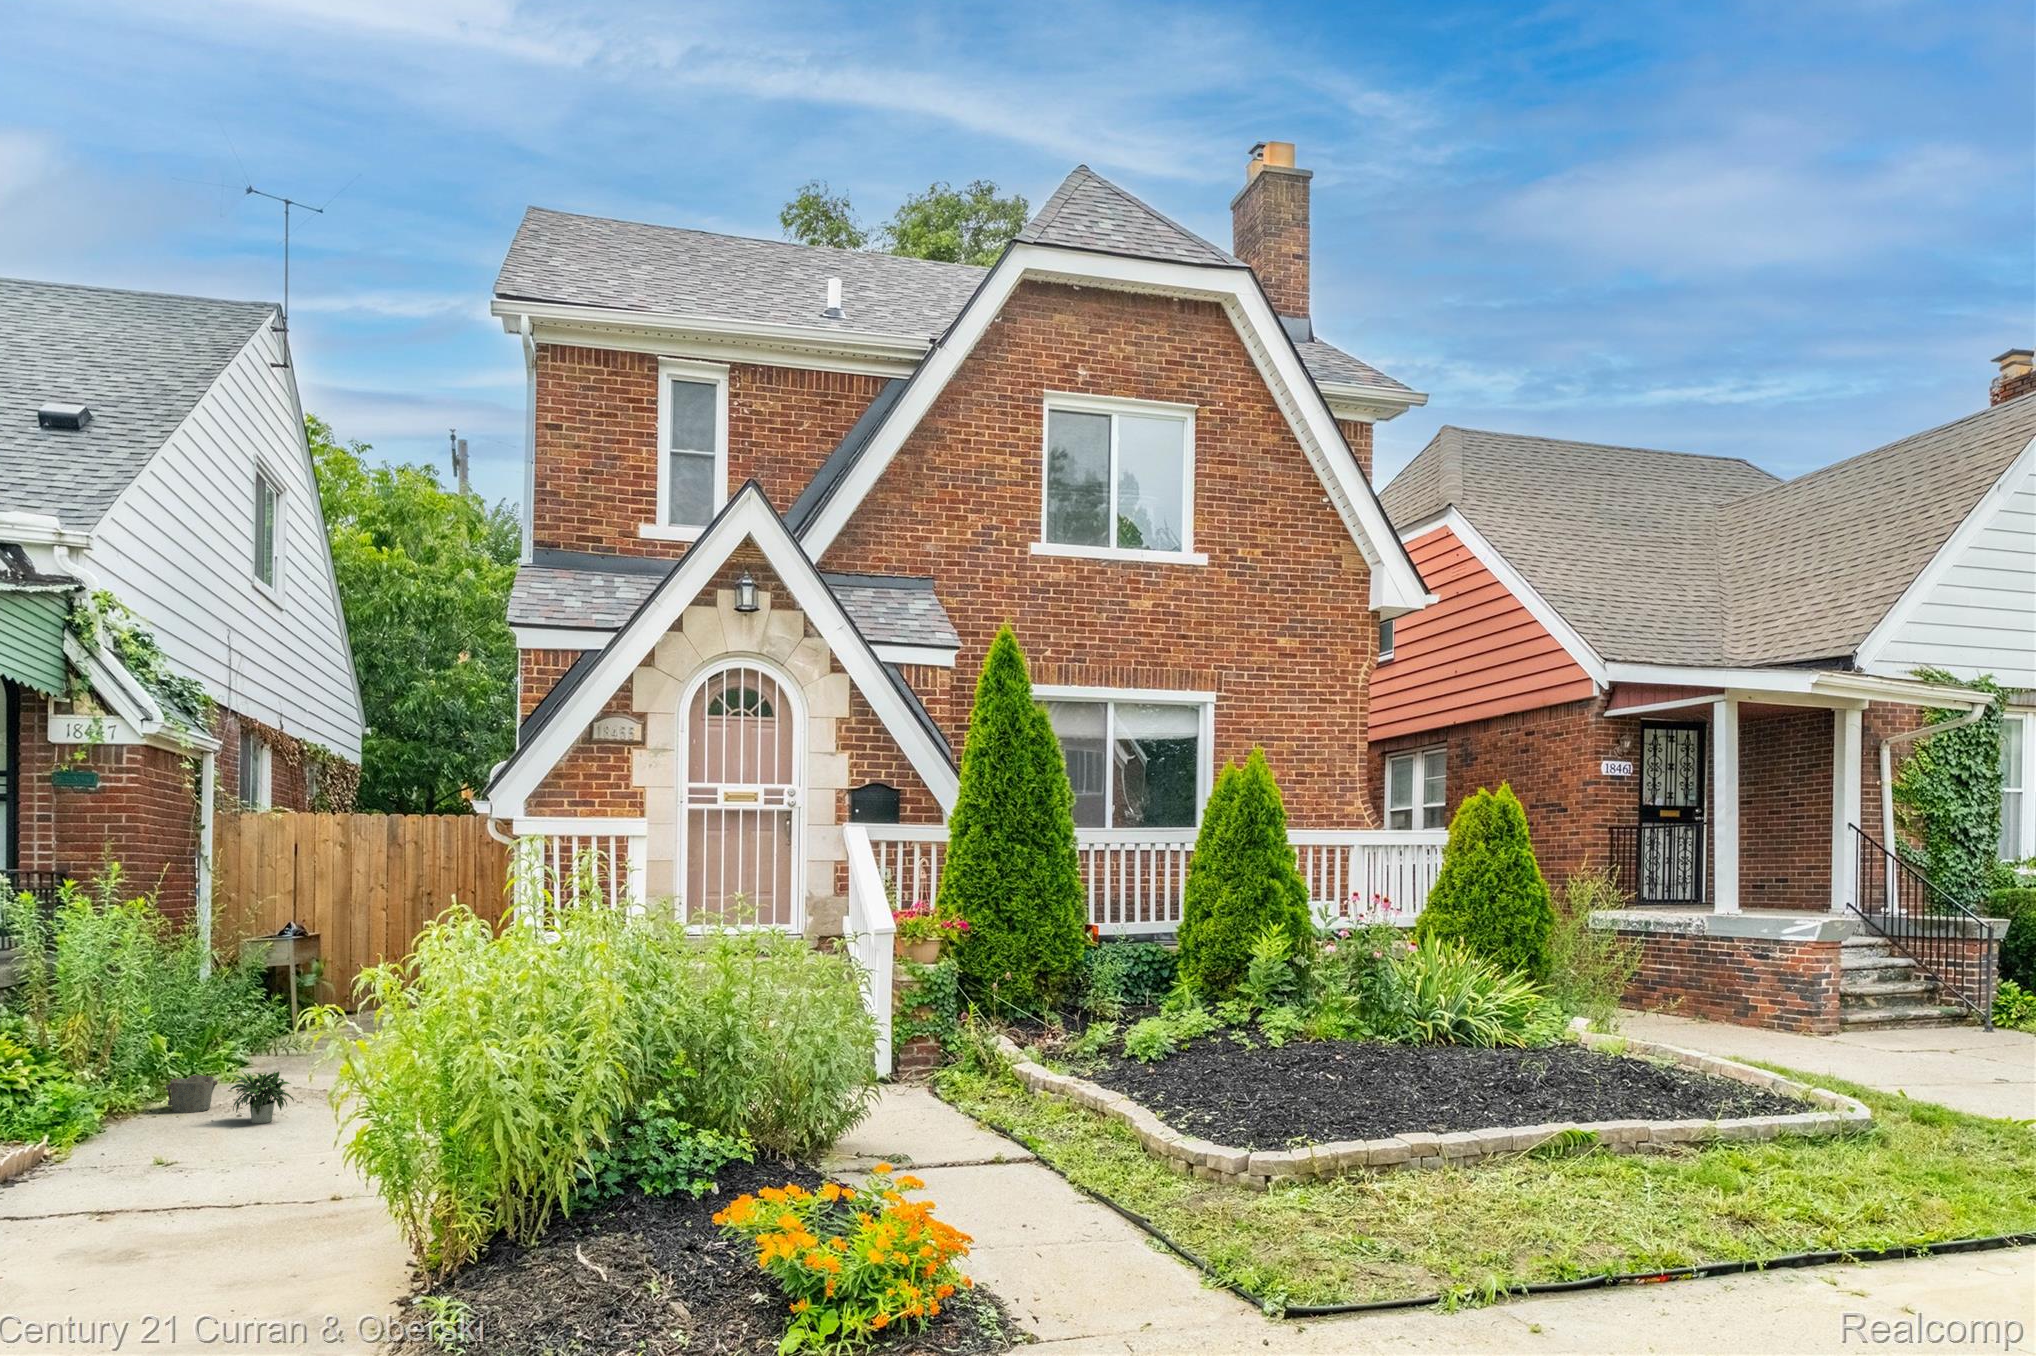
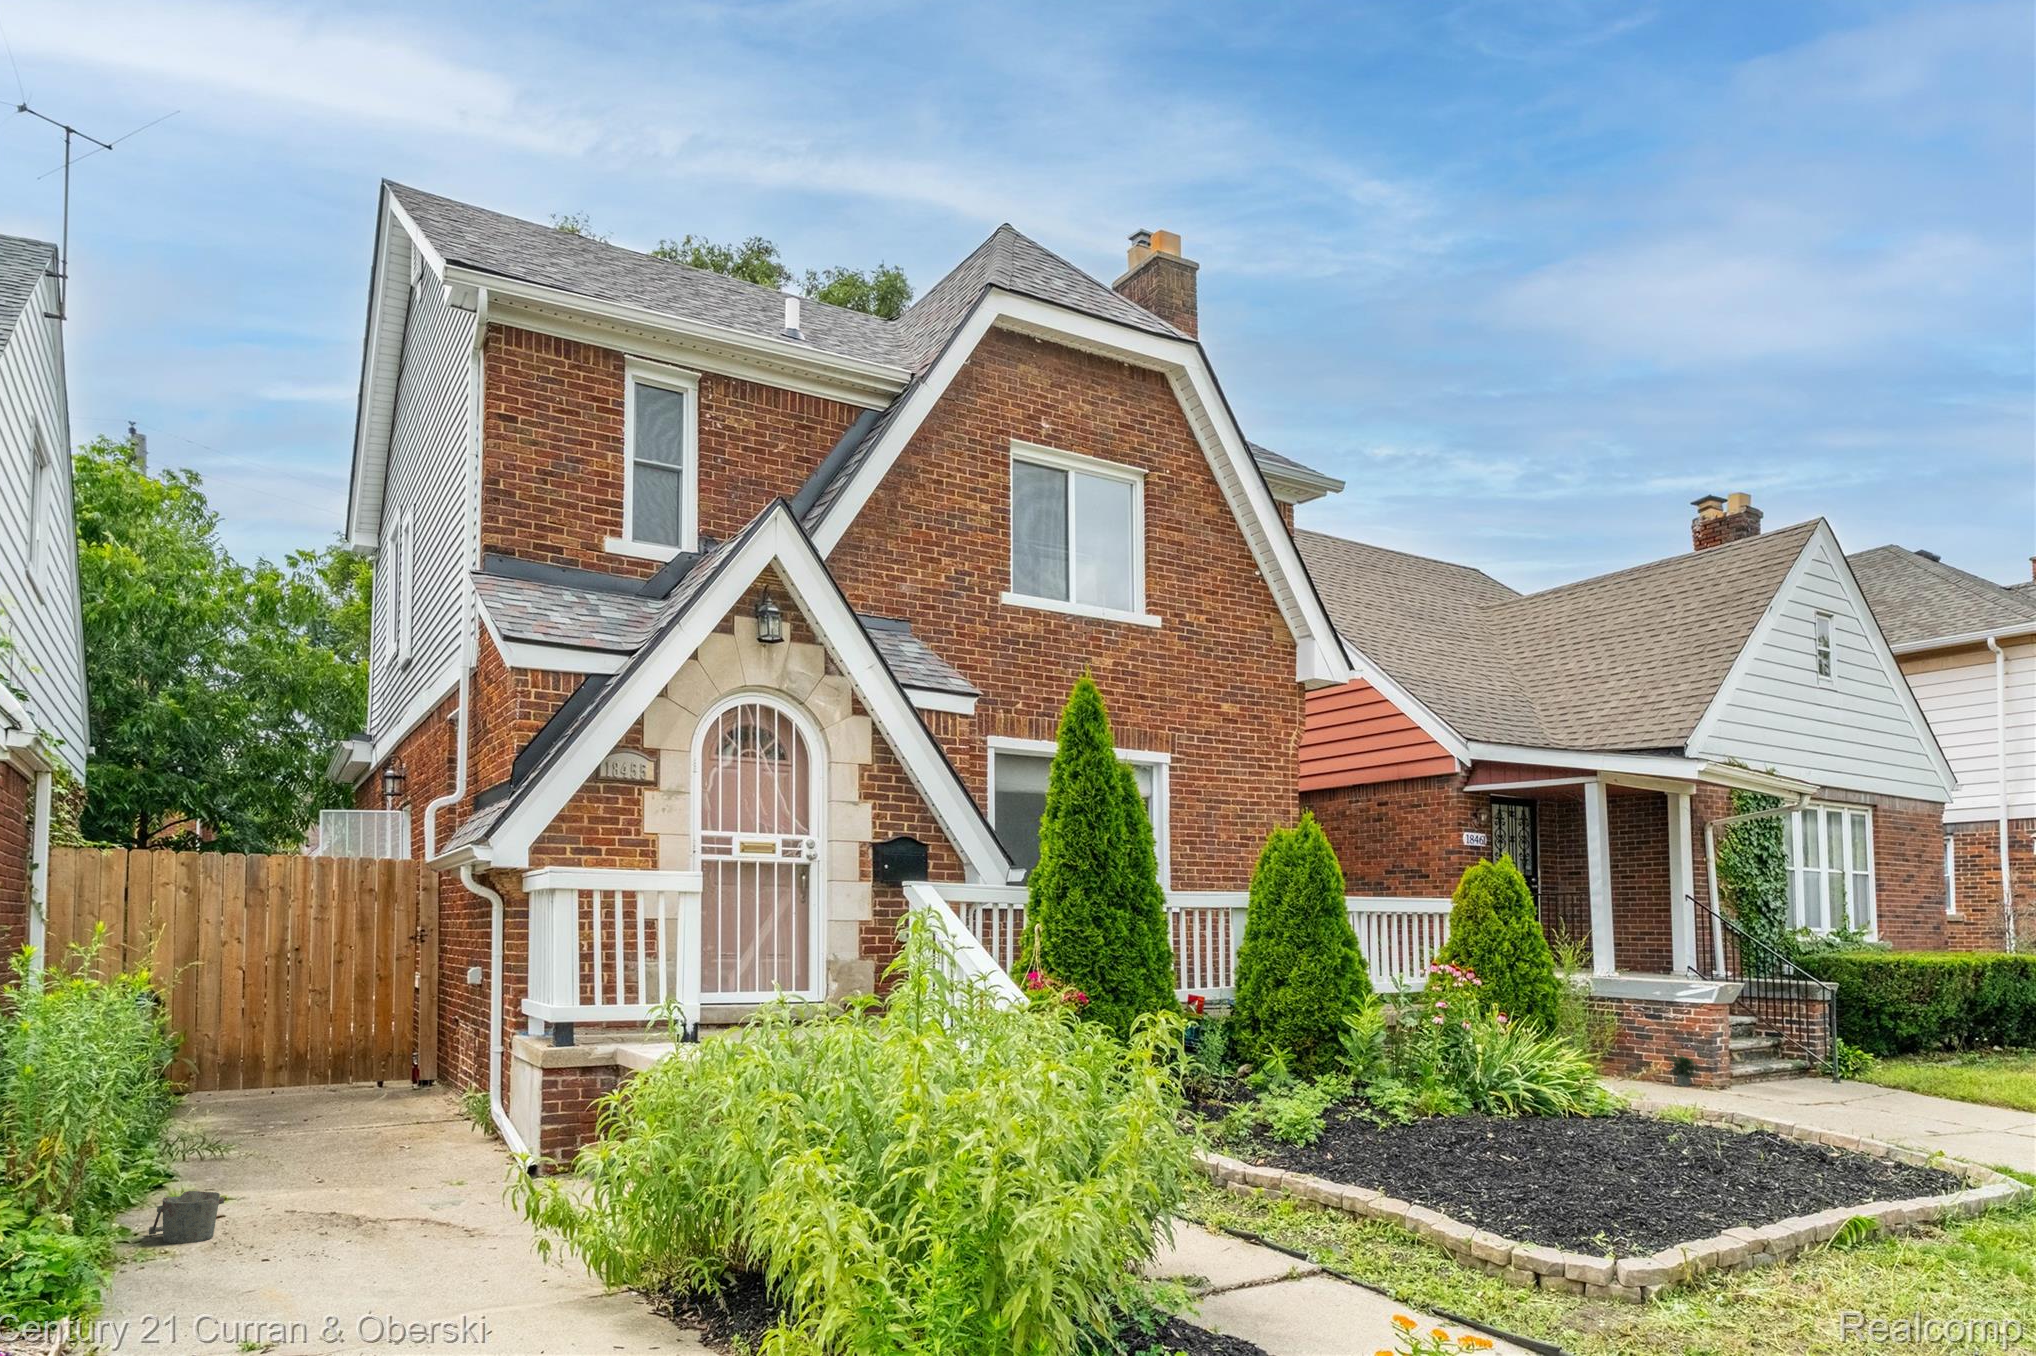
potted plant: present [212,1071,294,1123] -> present [1670,1055,1698,1086]

